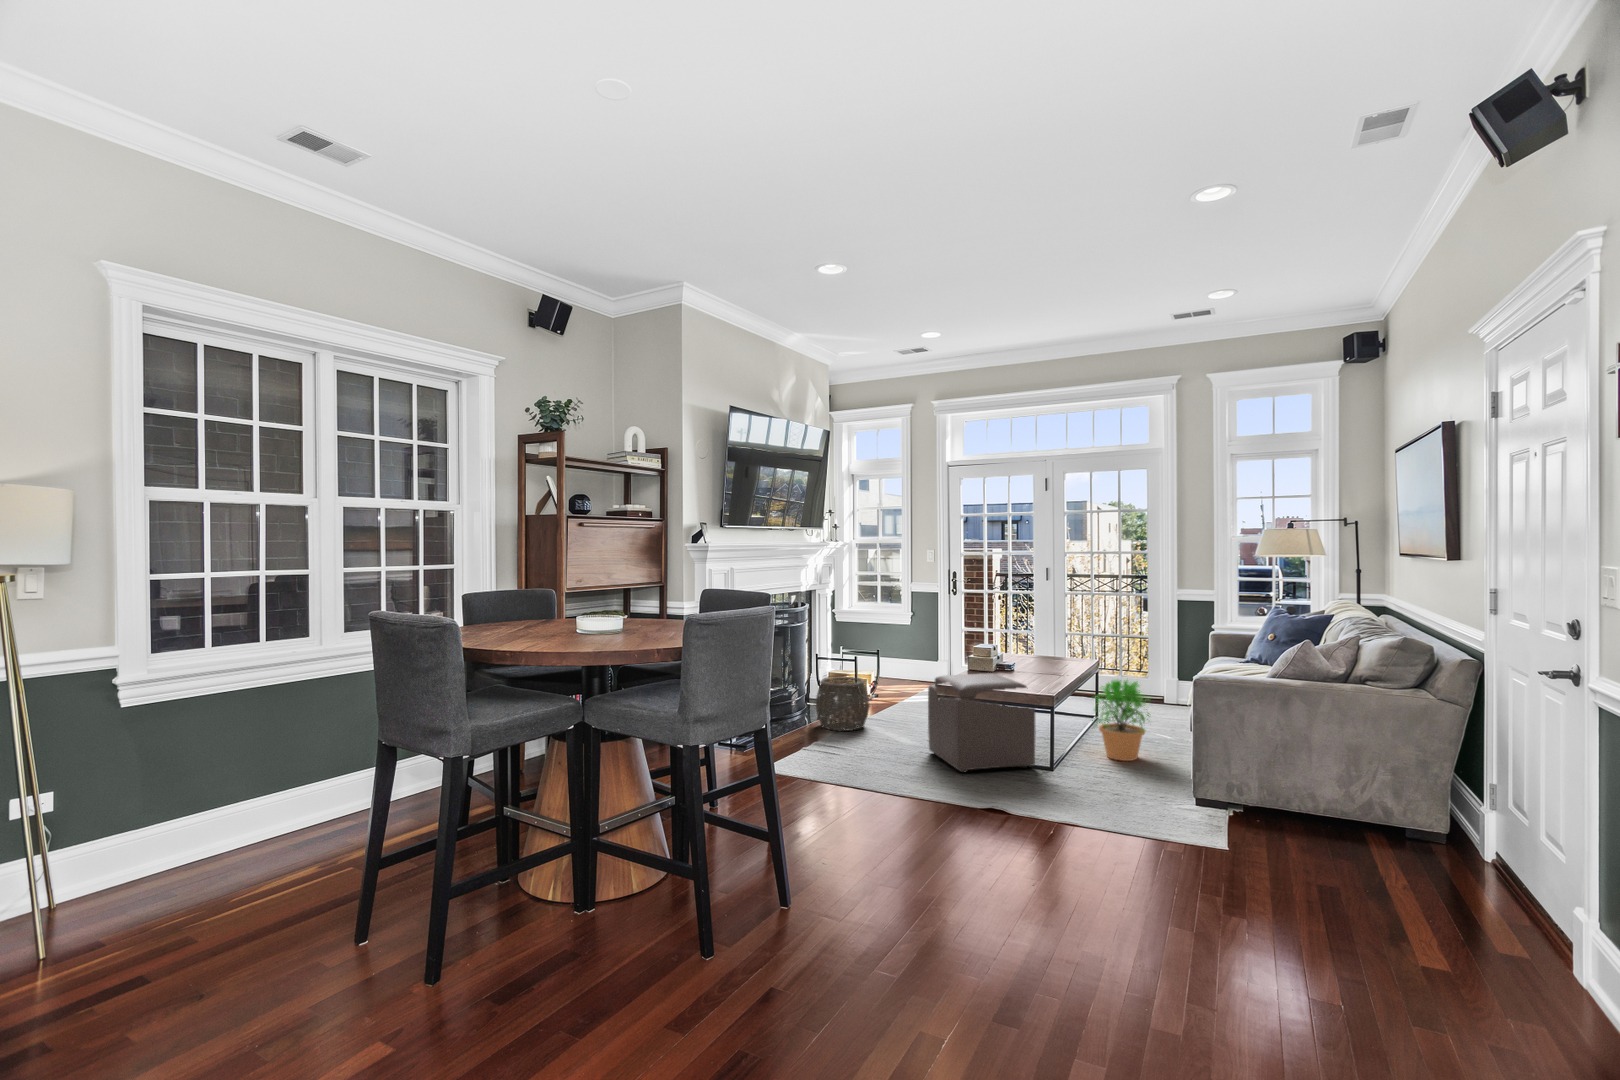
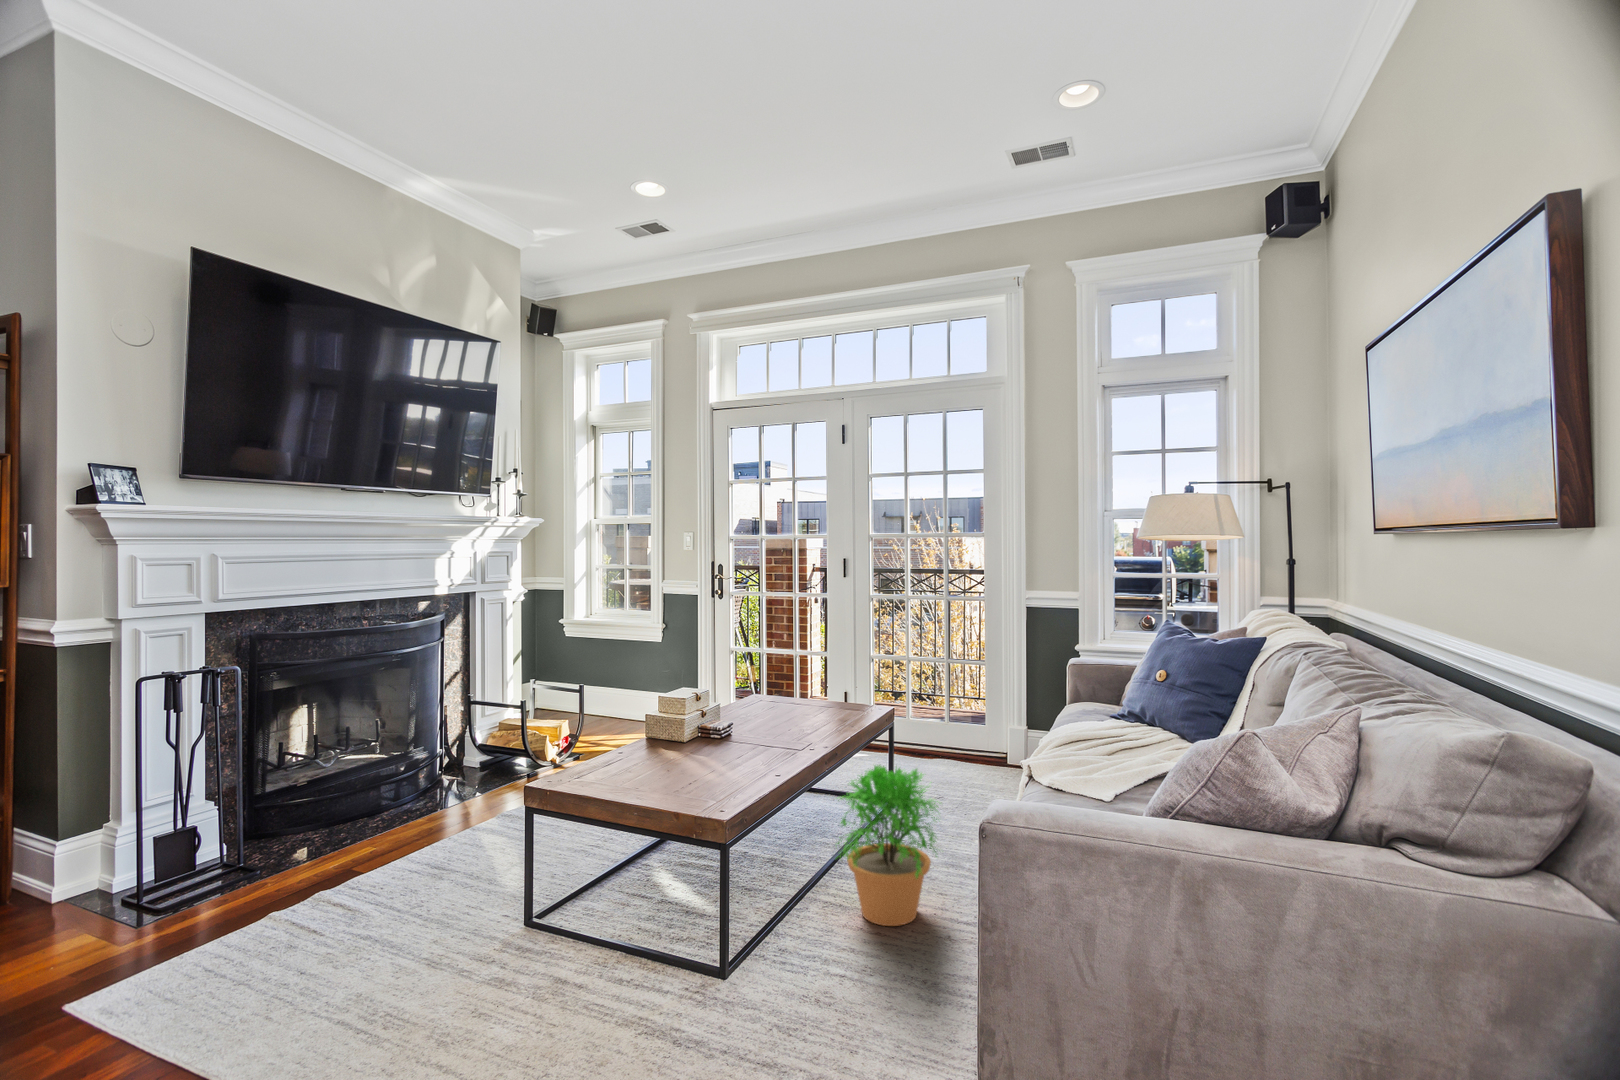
ottoman: present [928,673,1036,772] -> none [521,757,700,986]
woven basket: present [816,677,869,731] -> none [383,748,489,854]

